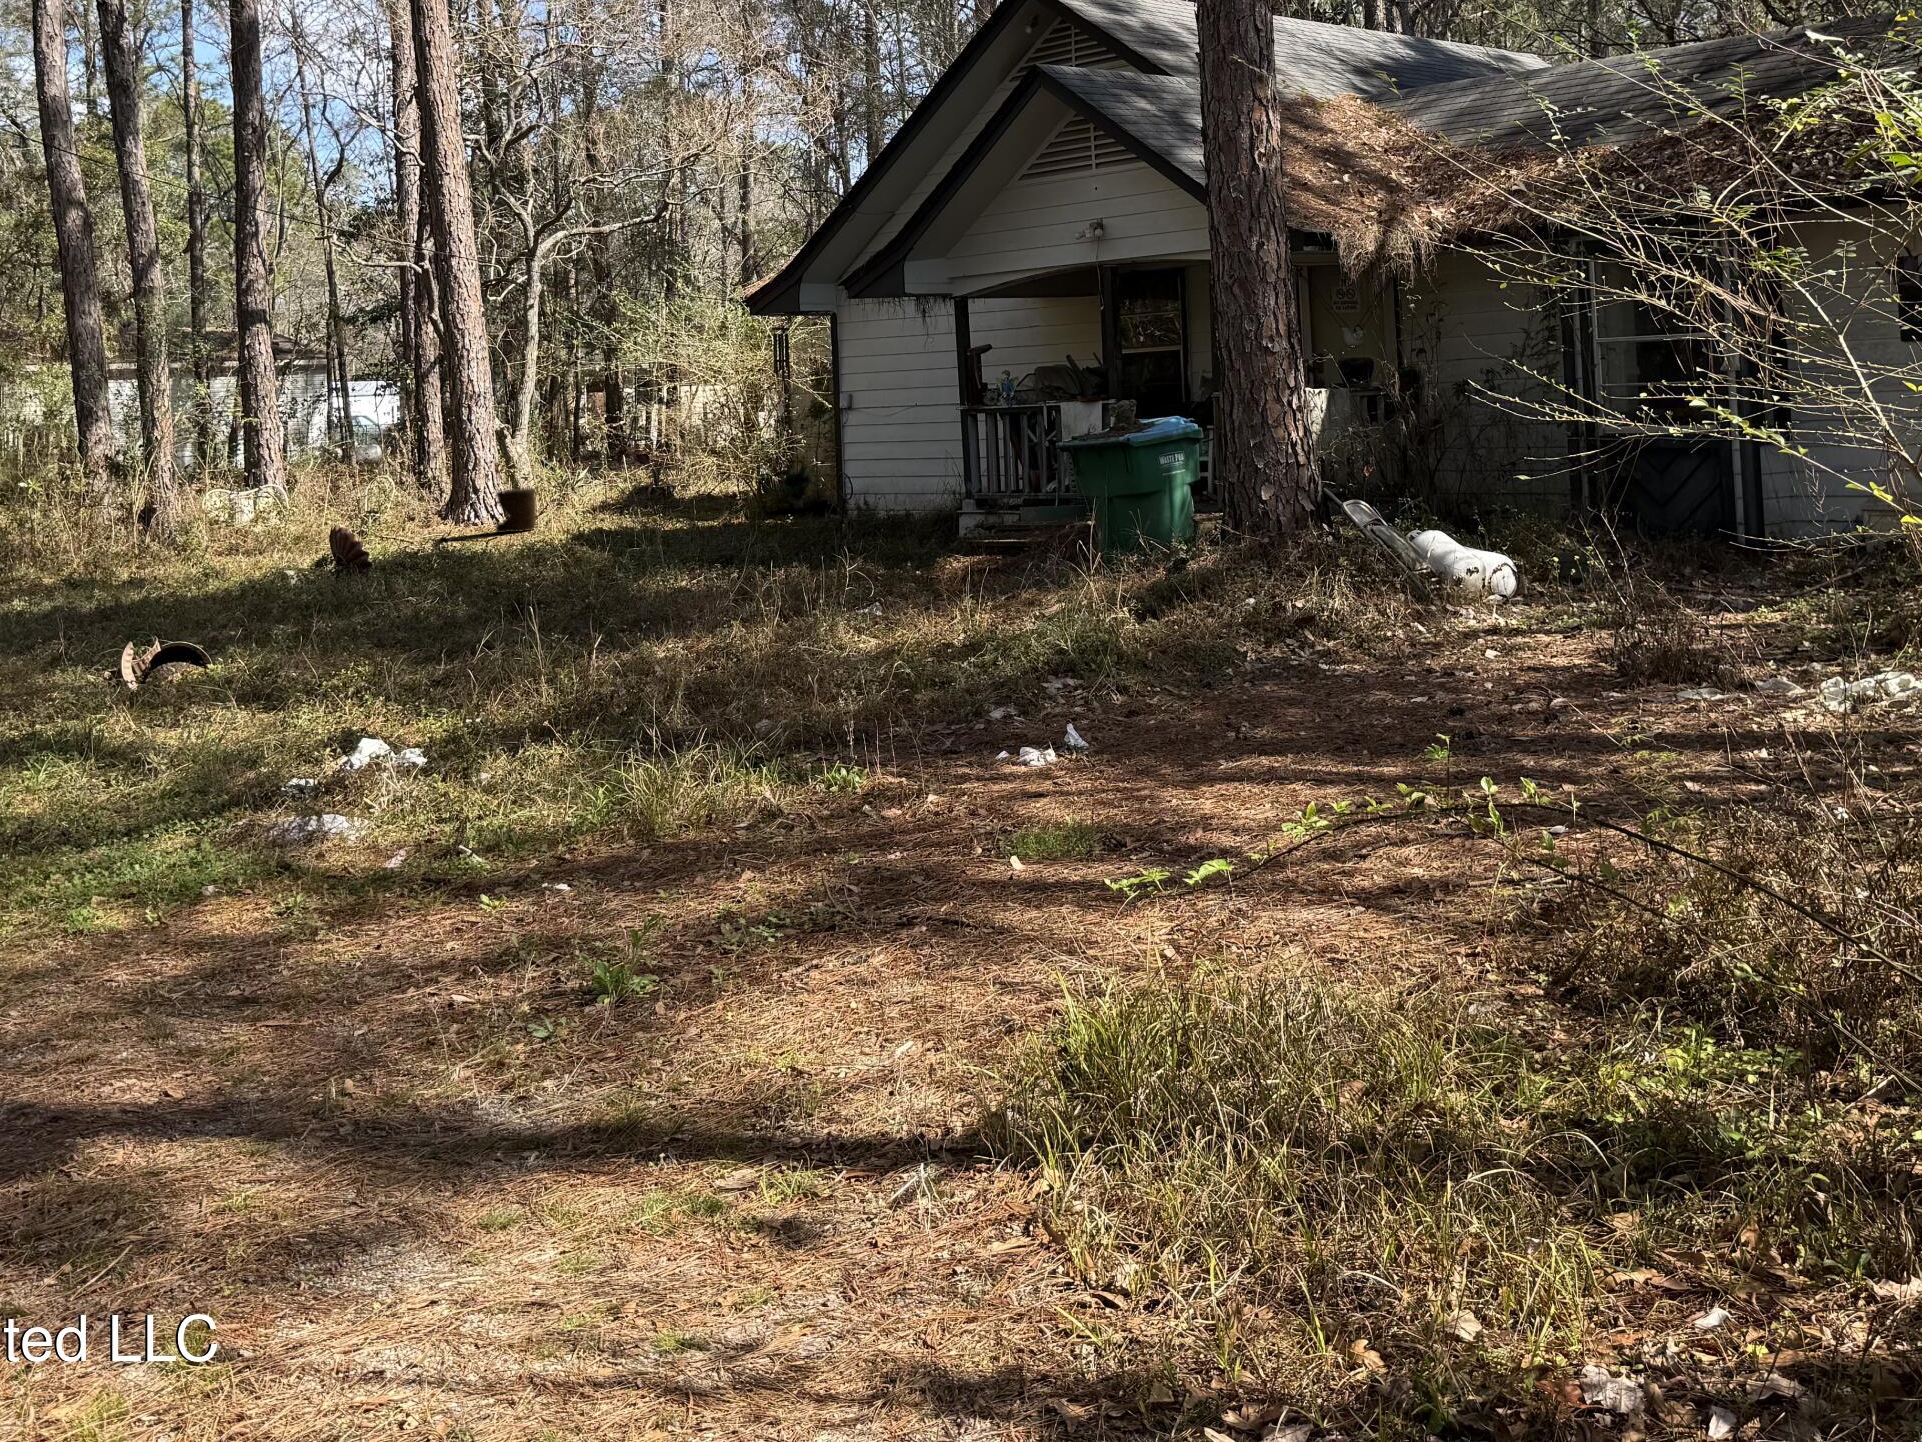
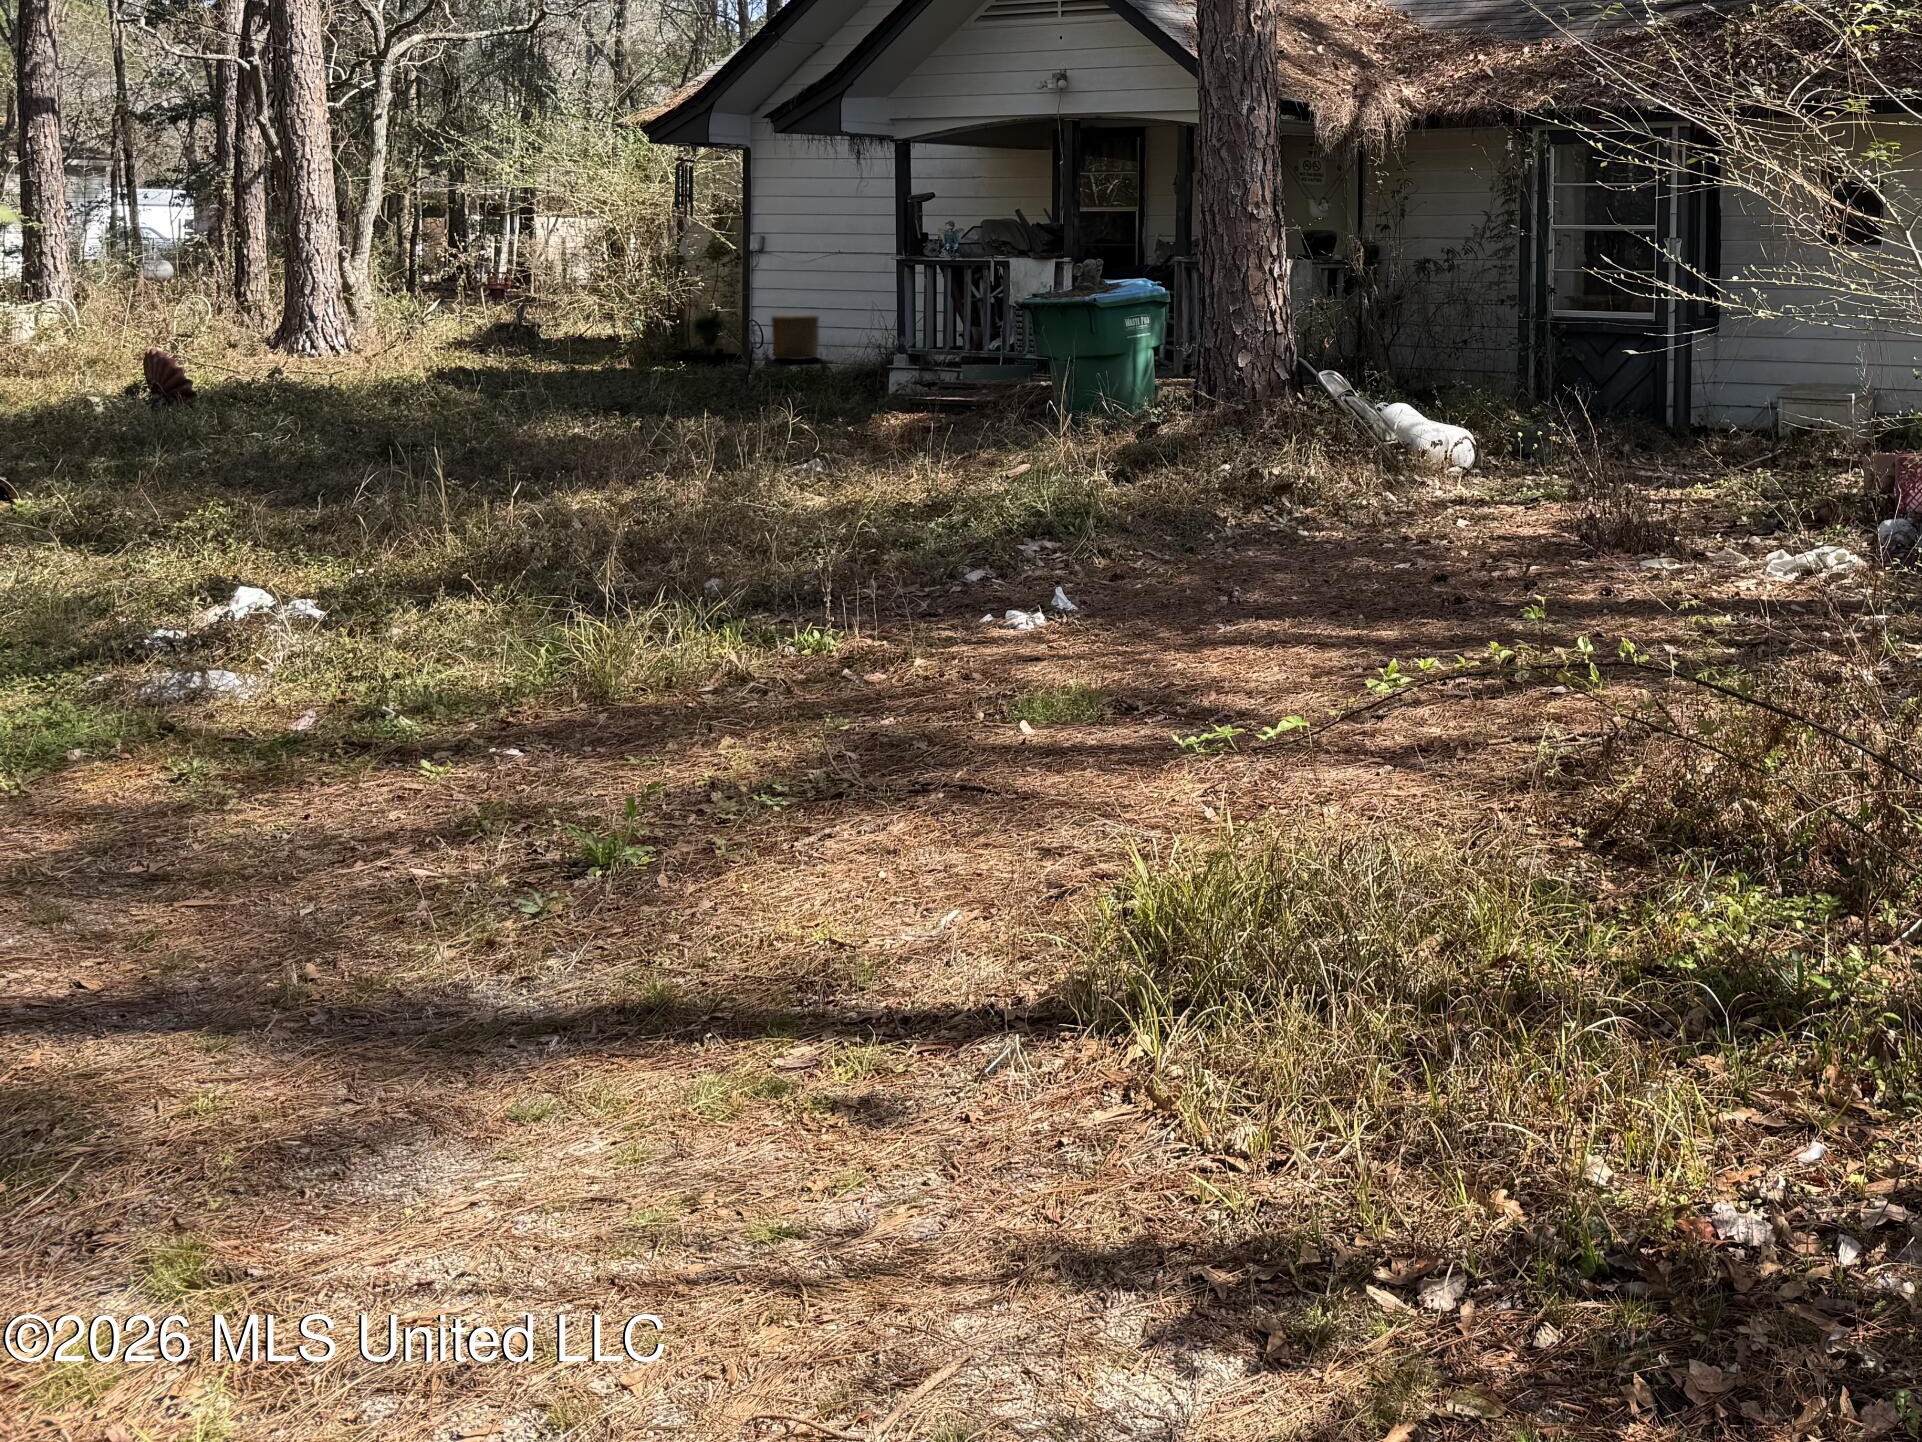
woven basket: present [496,488,536,533] -> present [771,314,819,360]

